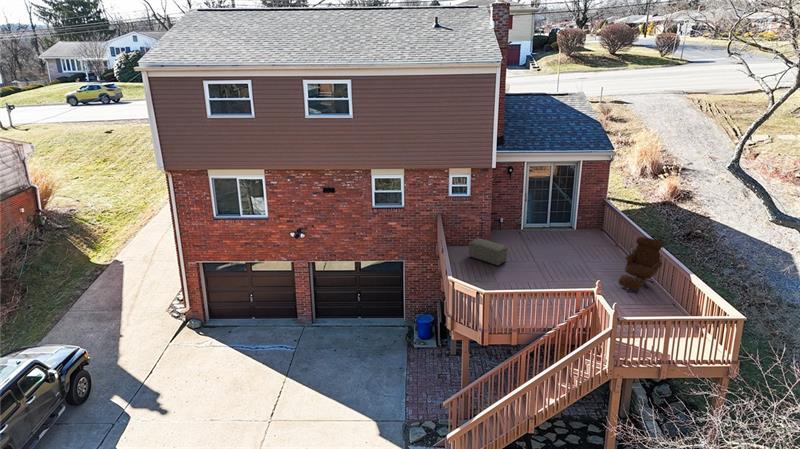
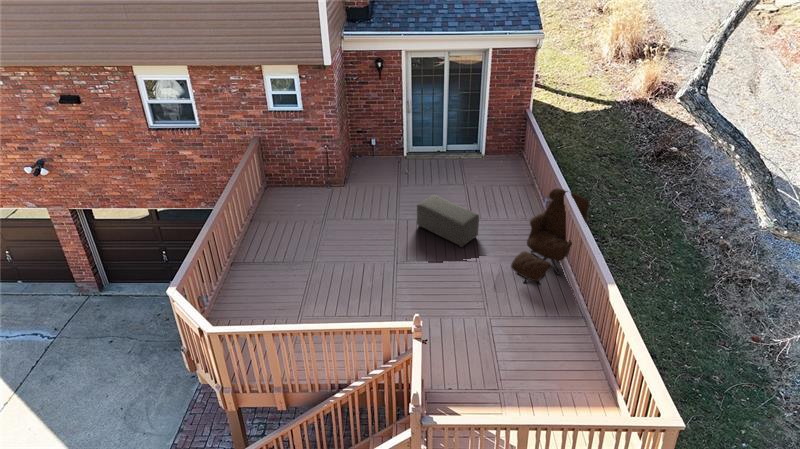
ottoman: present [469,238,507,266] -> present [417,195,479,248]

